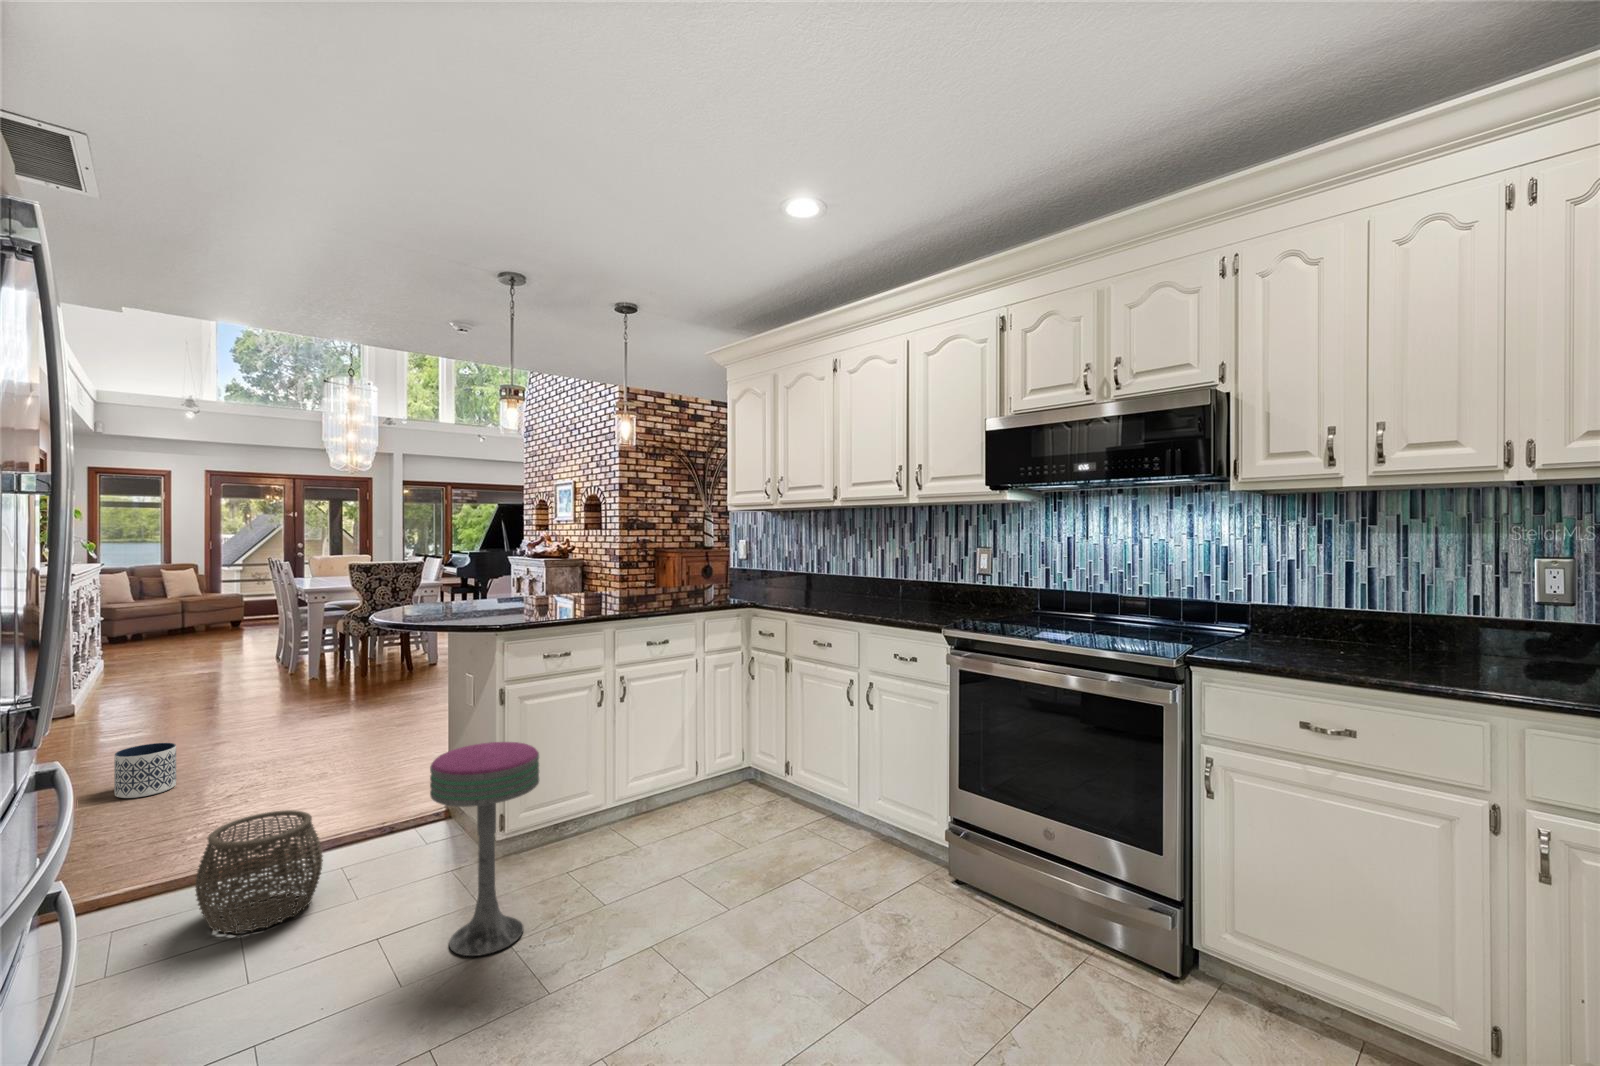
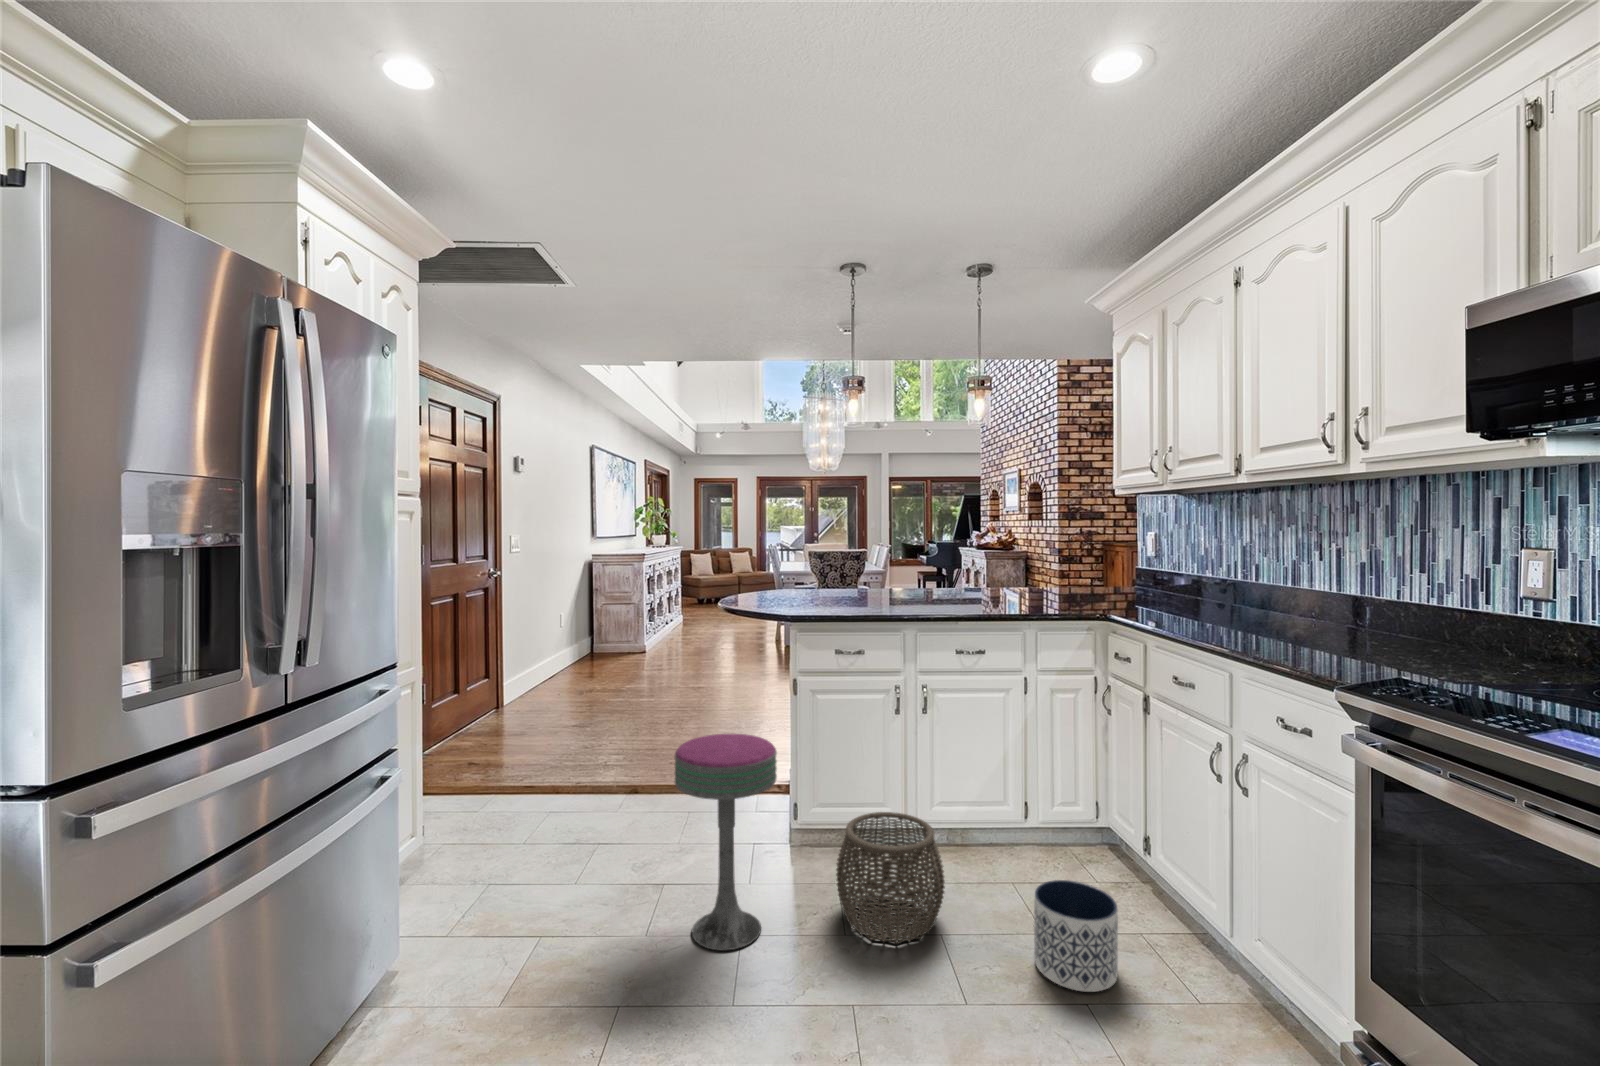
planter: present [114,743,176,798] -> present [1034,880,1118,992]
woven basket: present [195,810,323,934] -> present [836,812,945,944]

